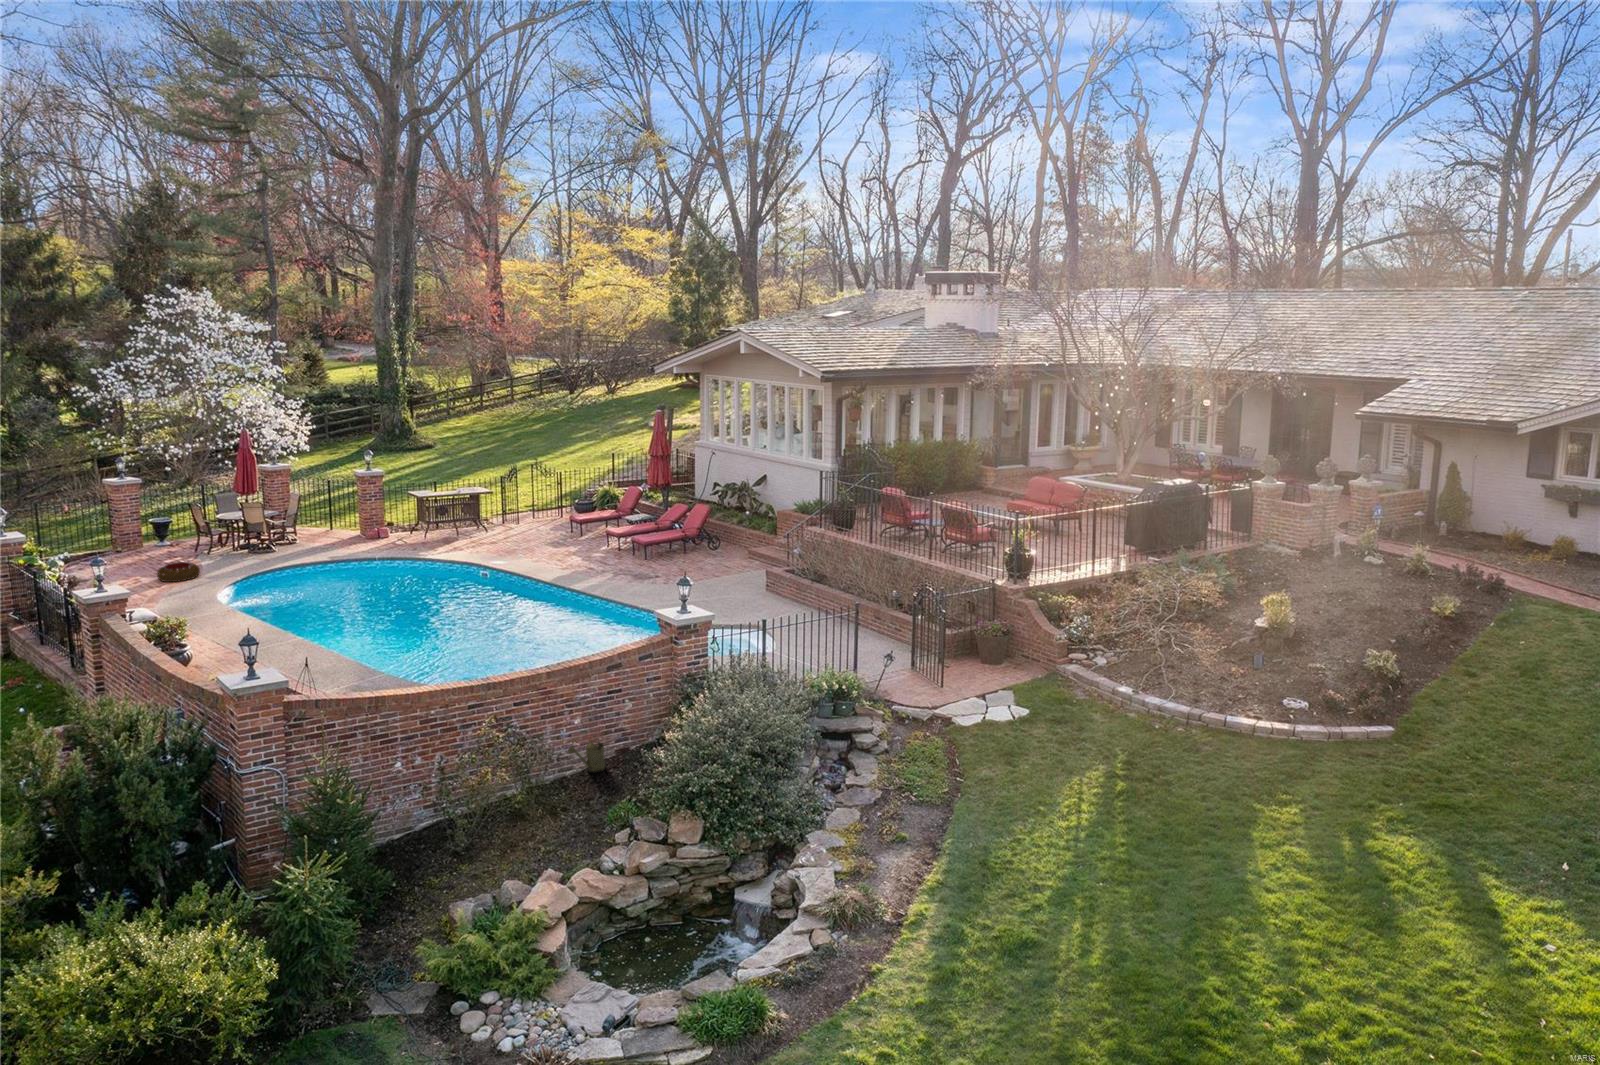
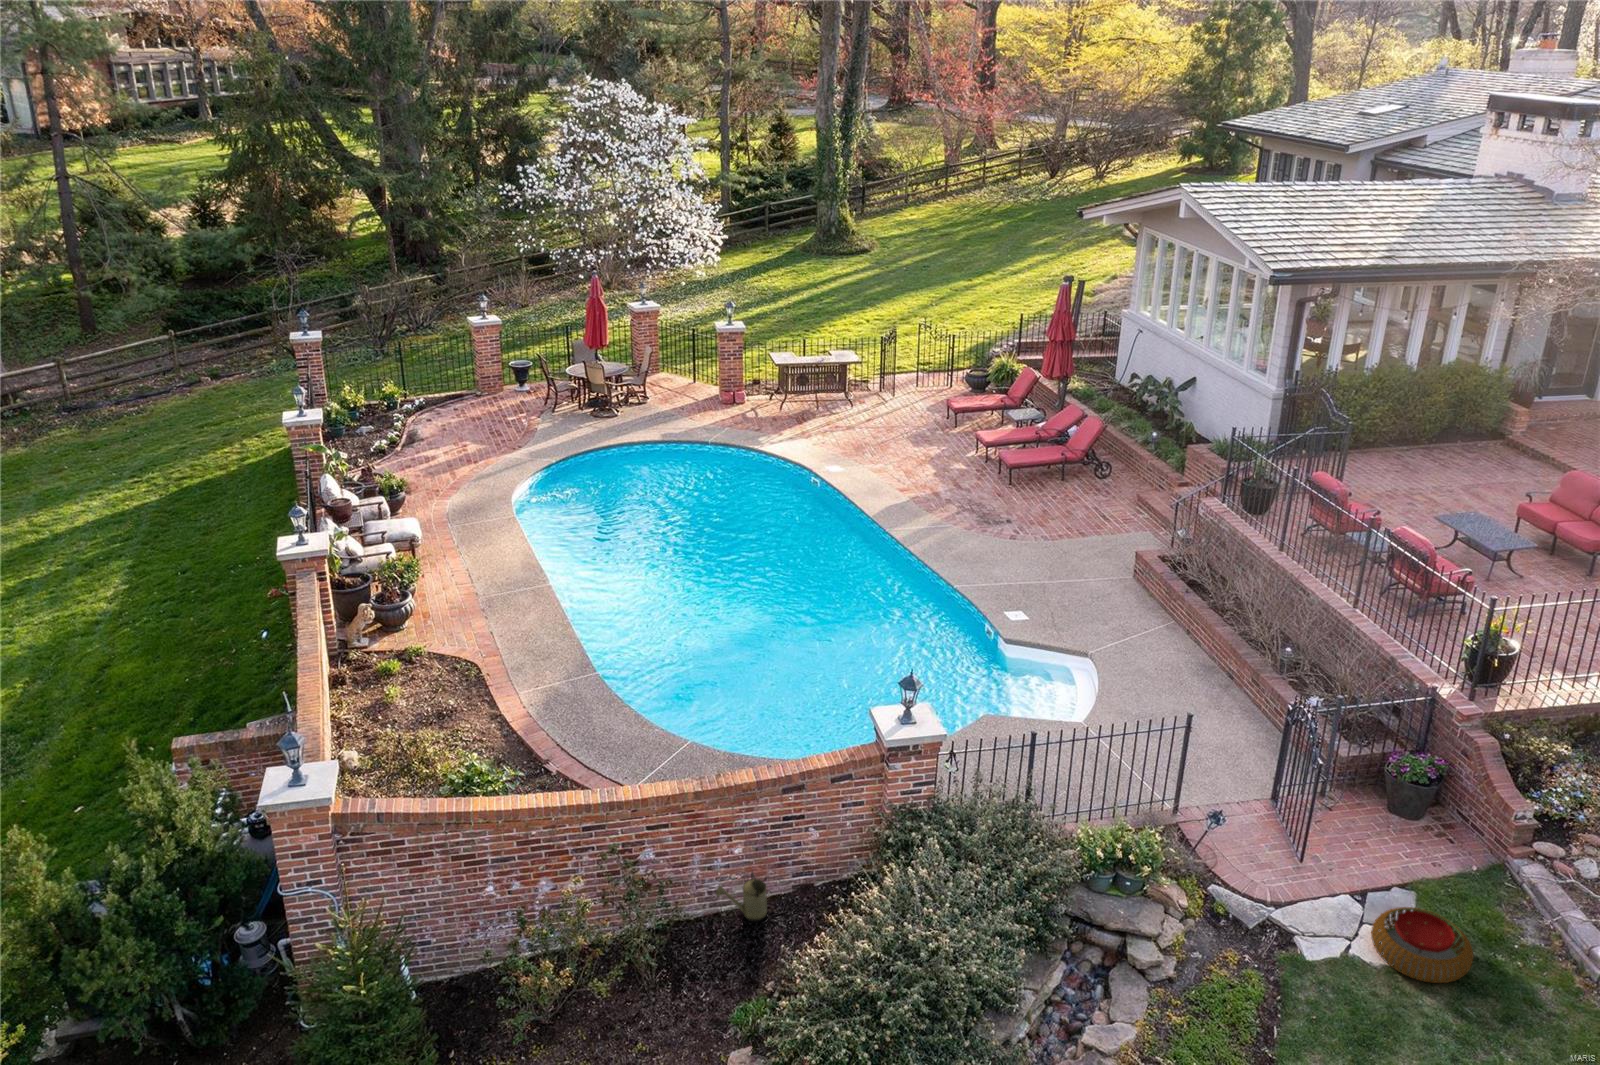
pouf: present [157,562,200,582] -> present [1371,907,1473,983]

